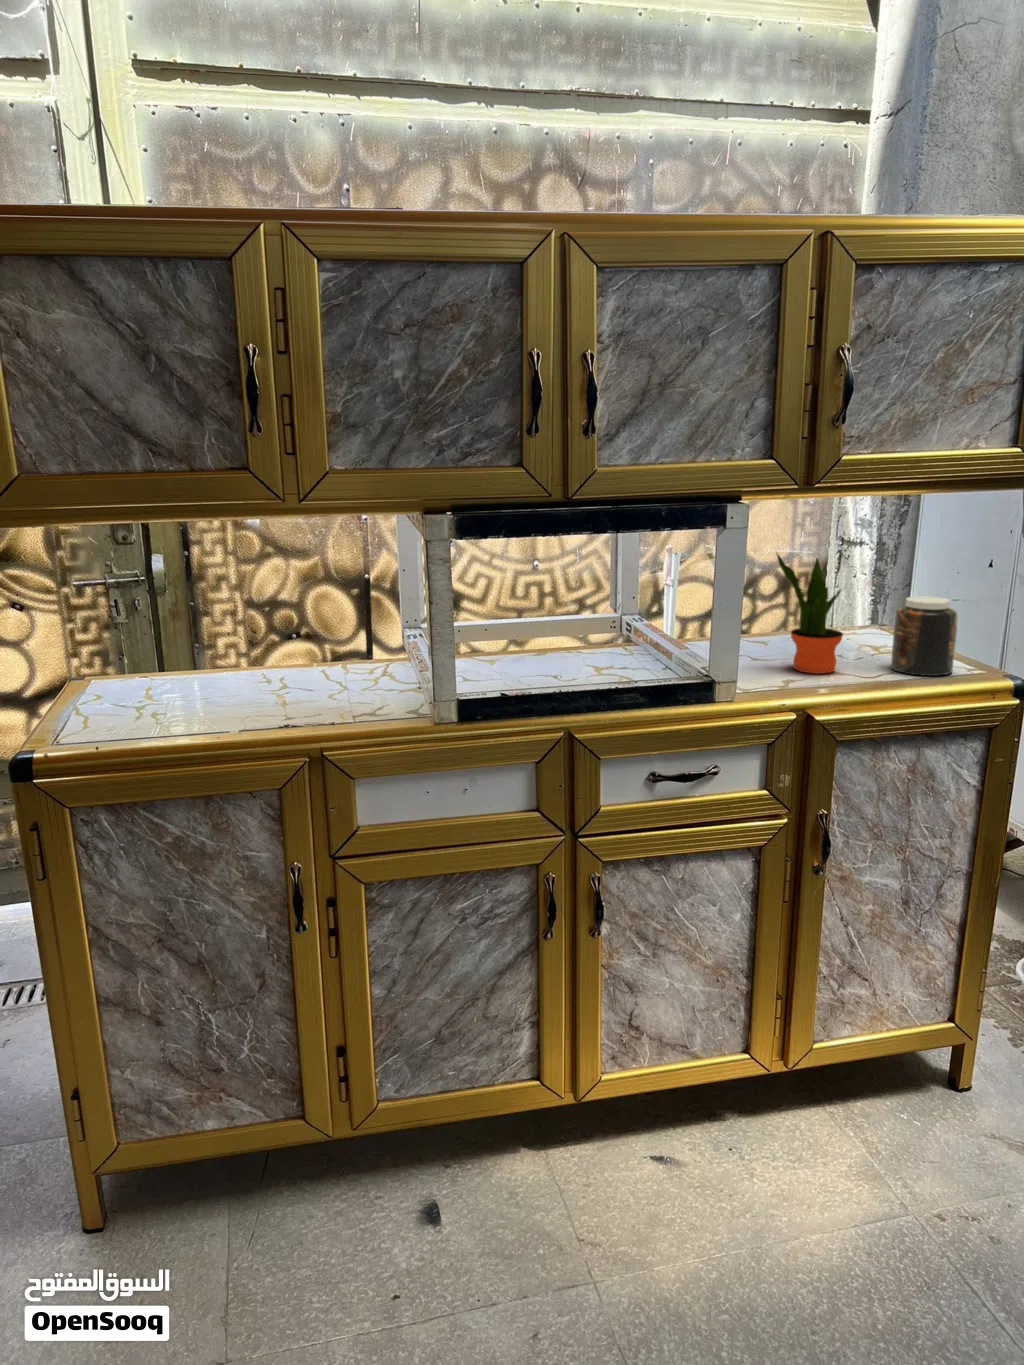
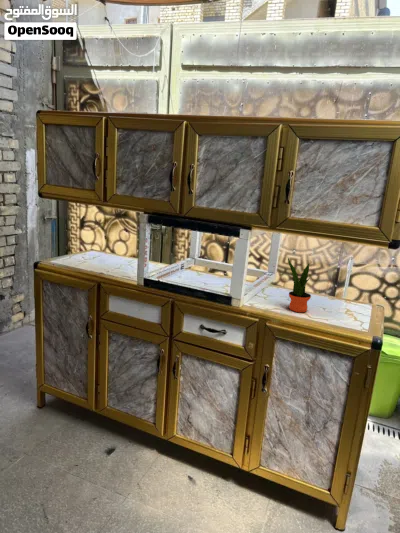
jar: present [891,596,958,676] -> none [330,289,361,328]

